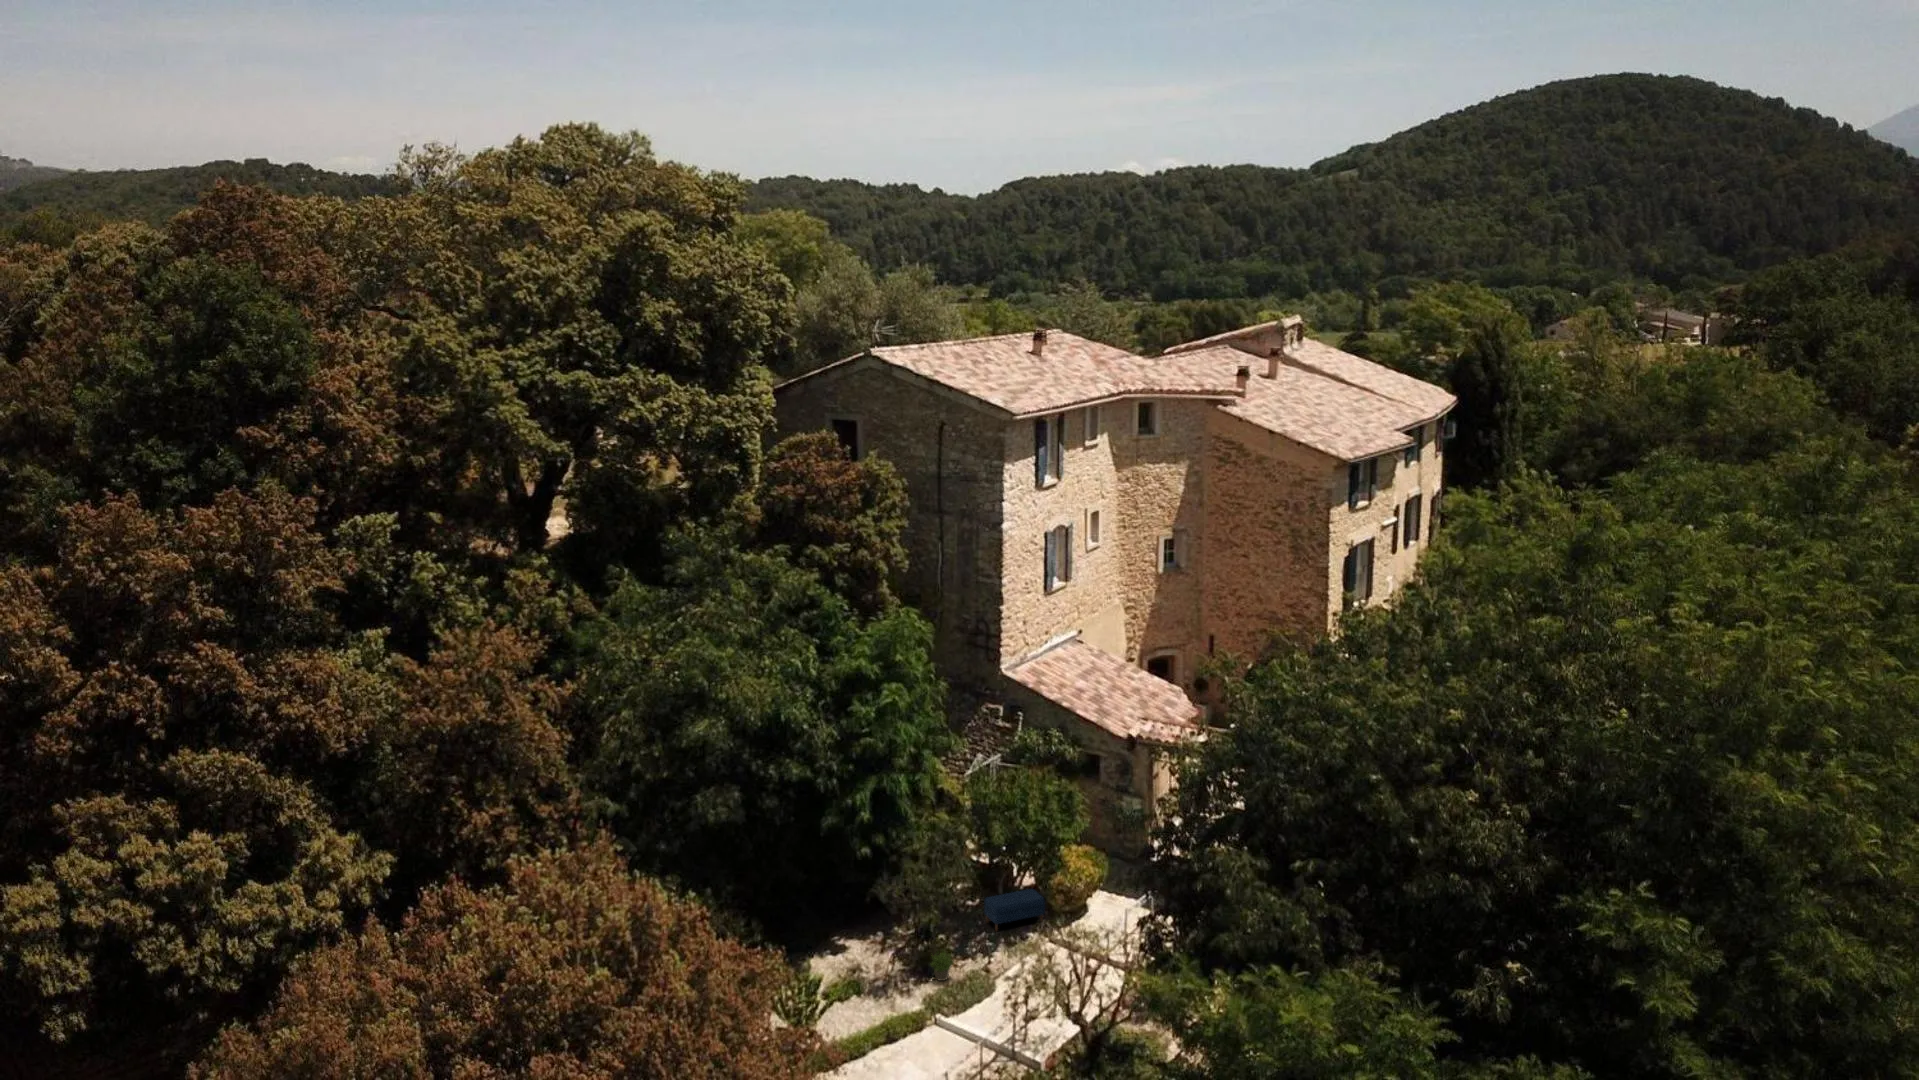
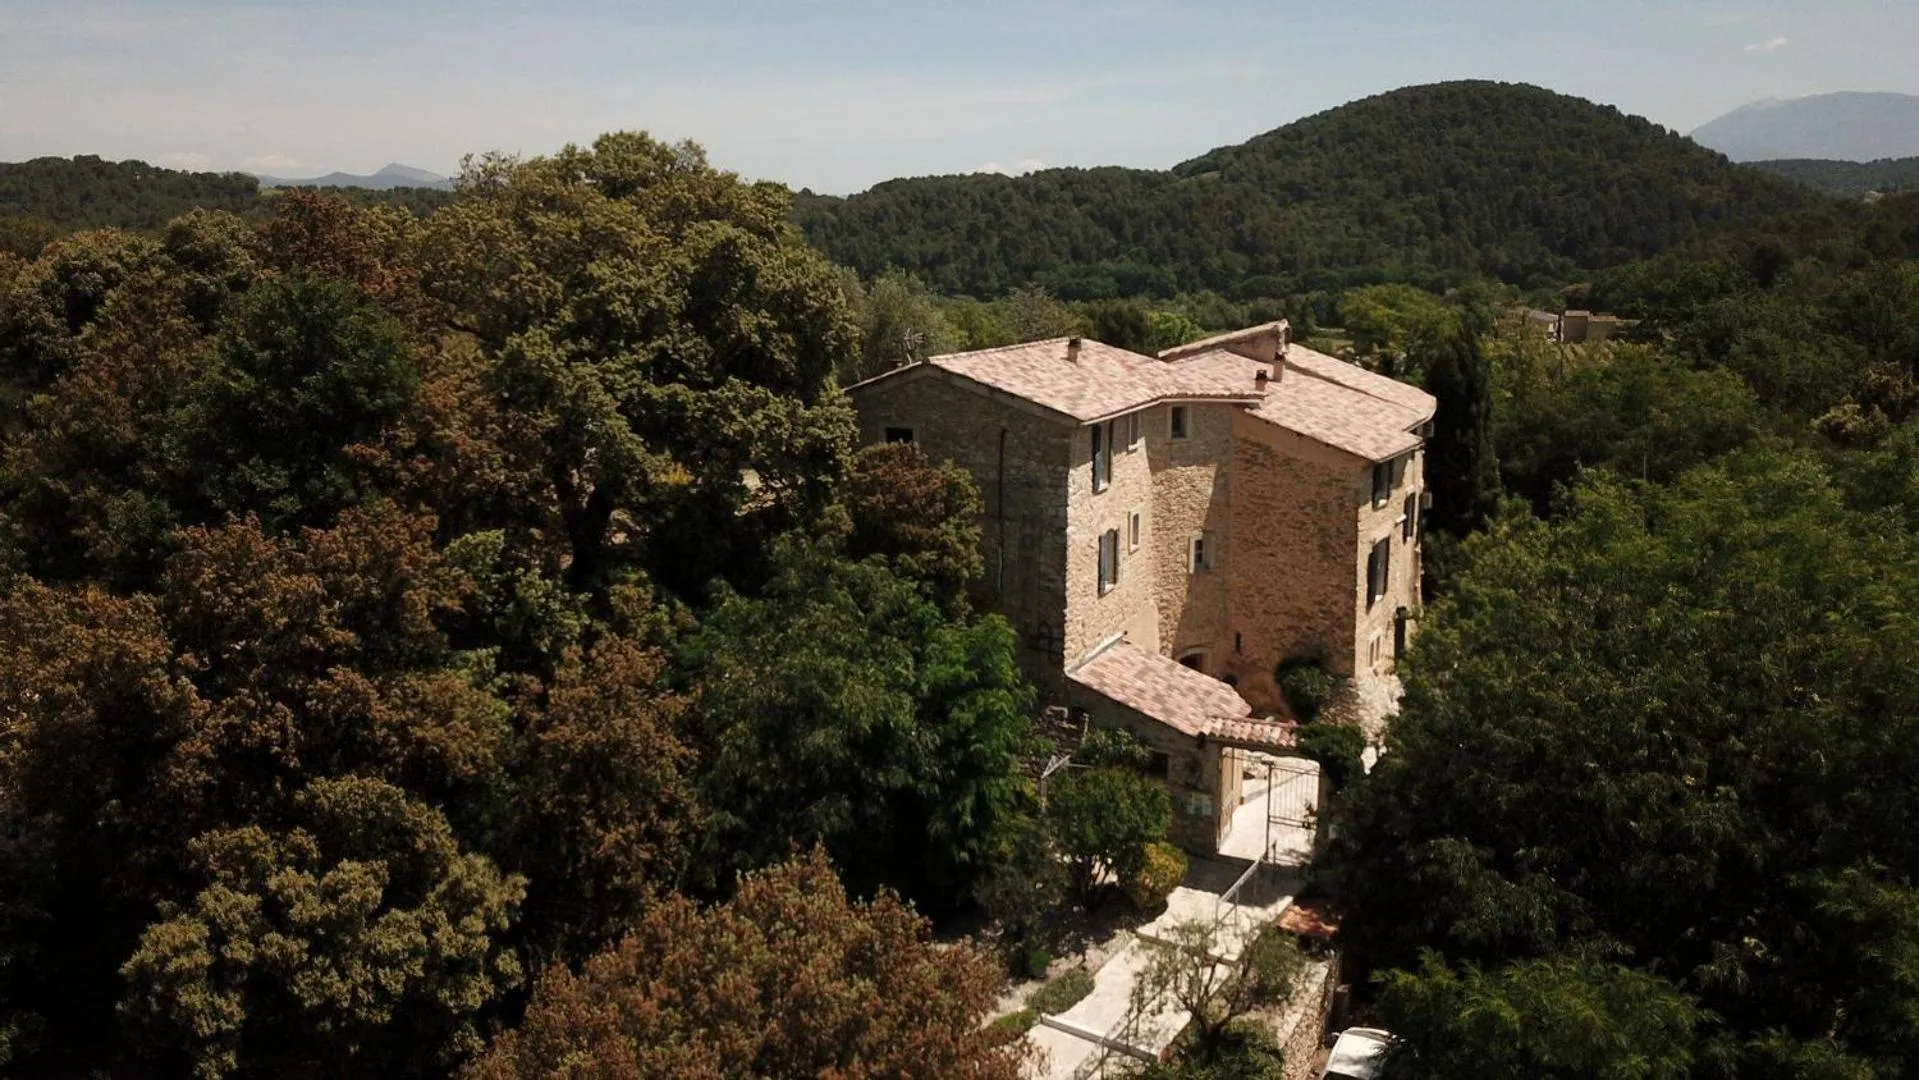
bench: present [984,889,1045,931] -> none [1066,883,1123,926]

